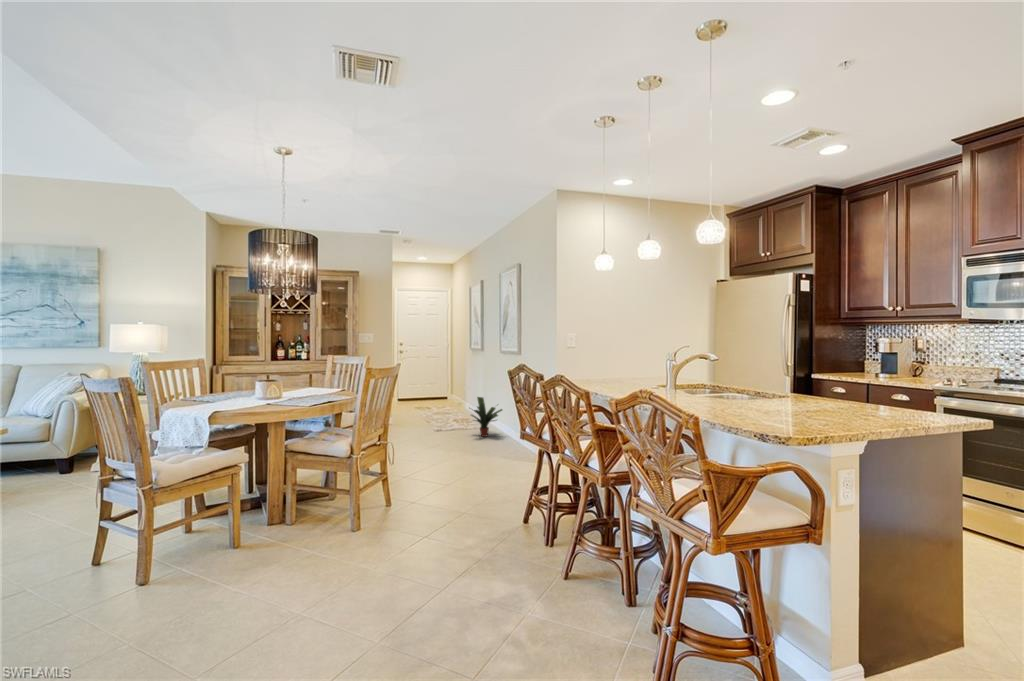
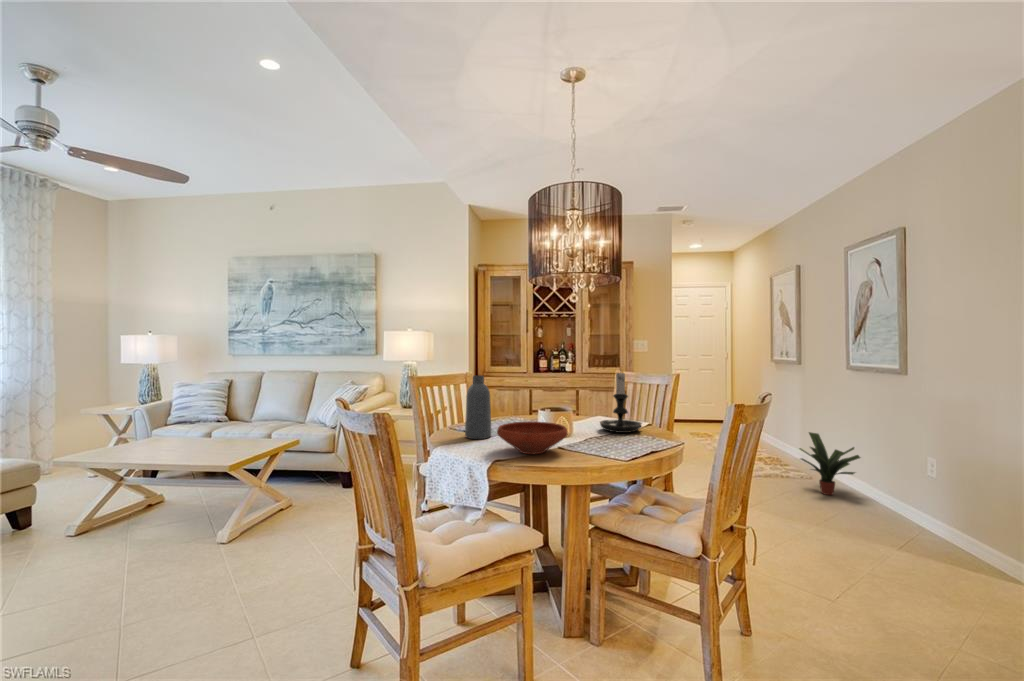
candle holder: none [302,352,332,394] -> present [600,370,642,433]
vase: none [193,358,216,403] -> present [465,375,491,439]
bowl: none [217,388,269,407] -> present [497,422,568,454]

